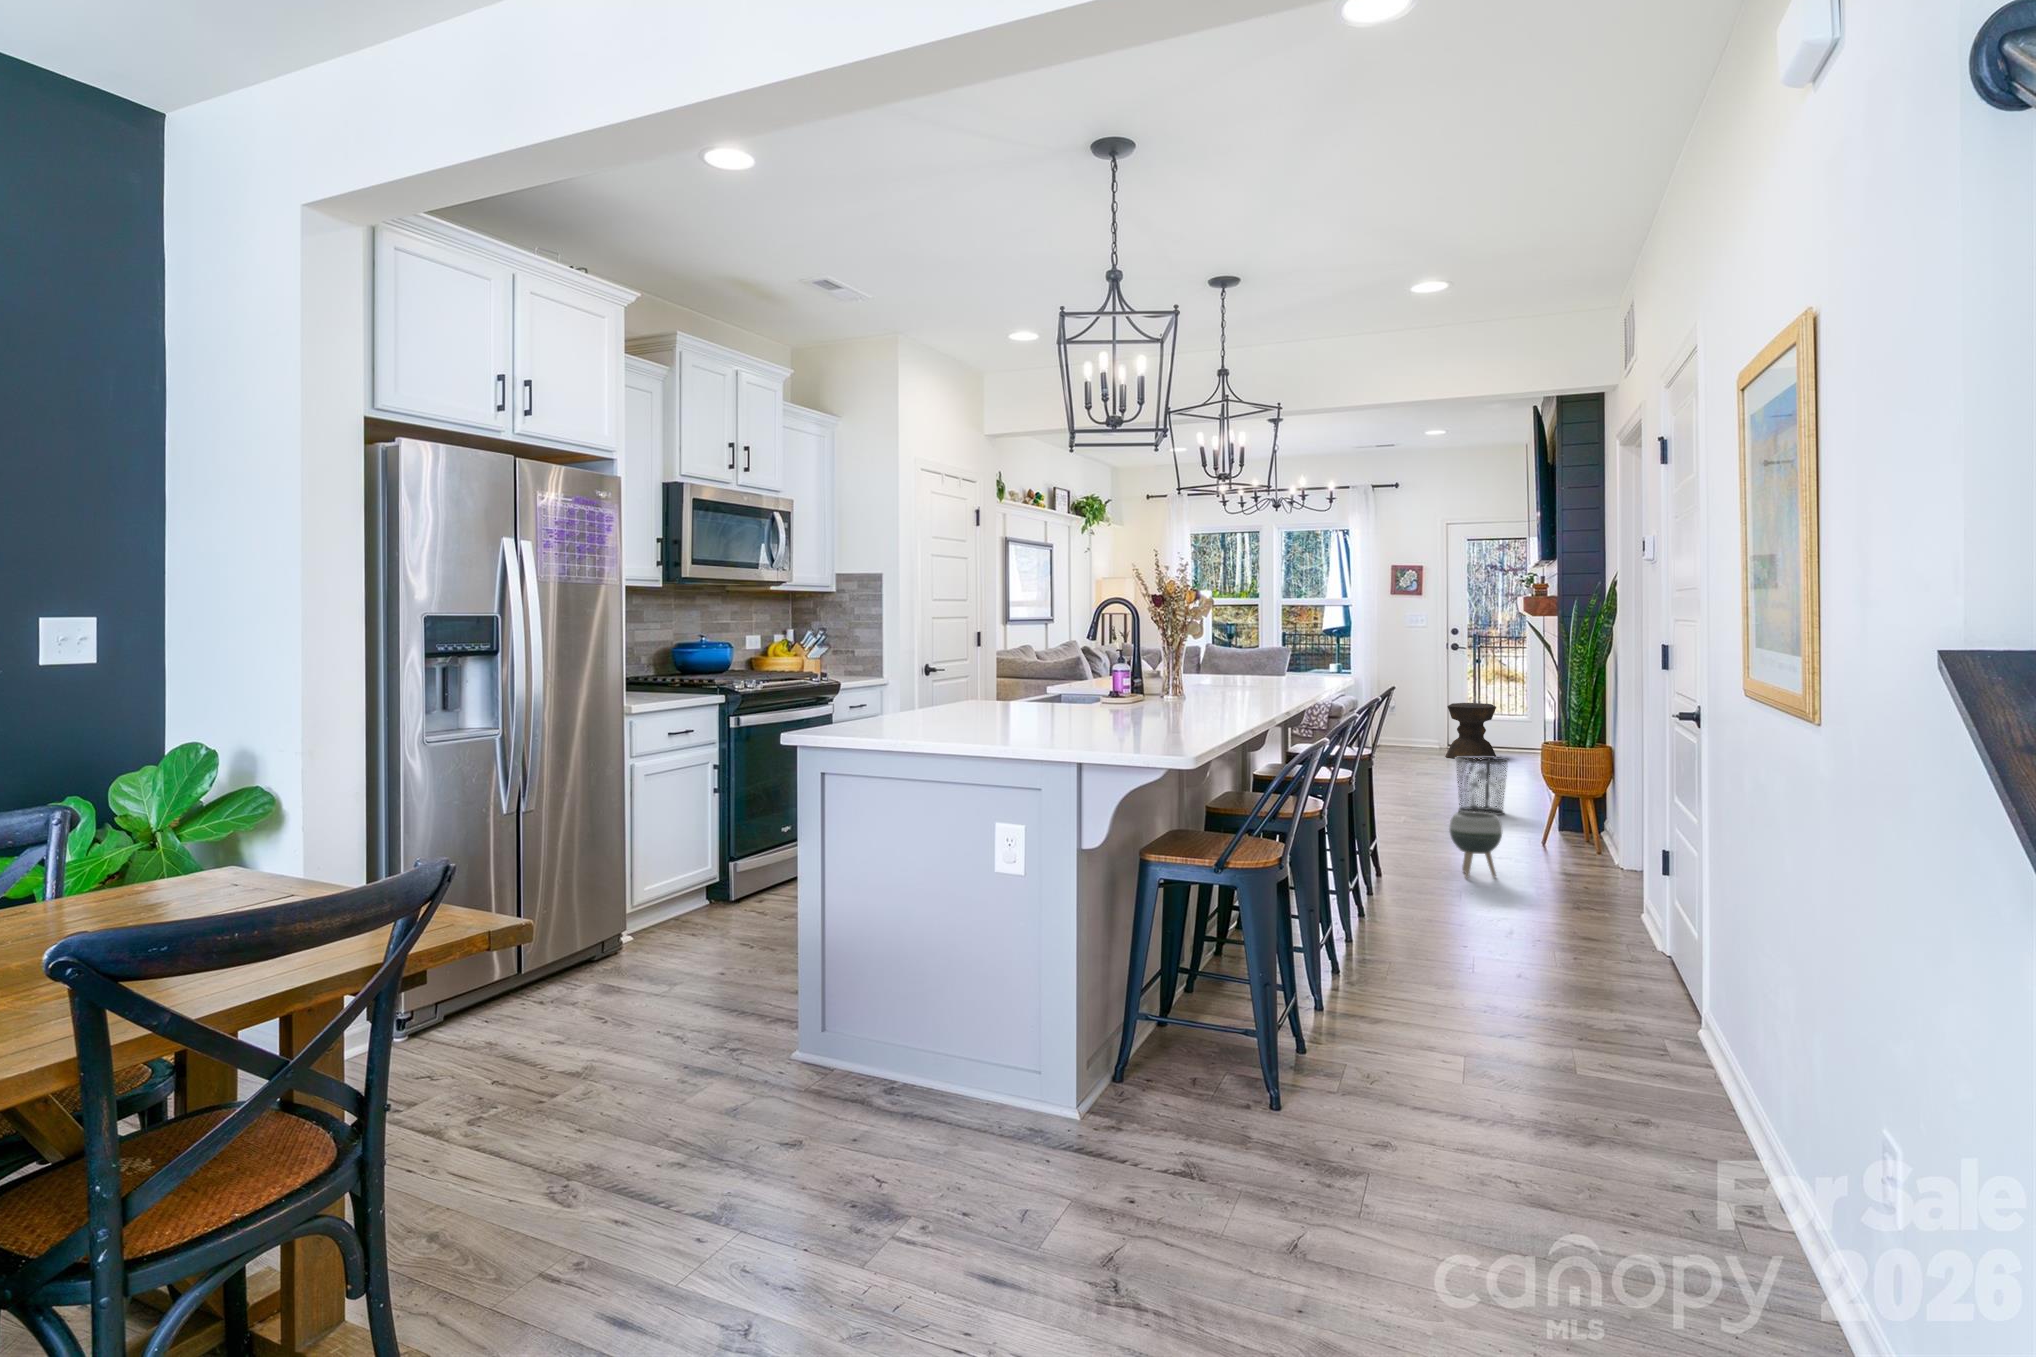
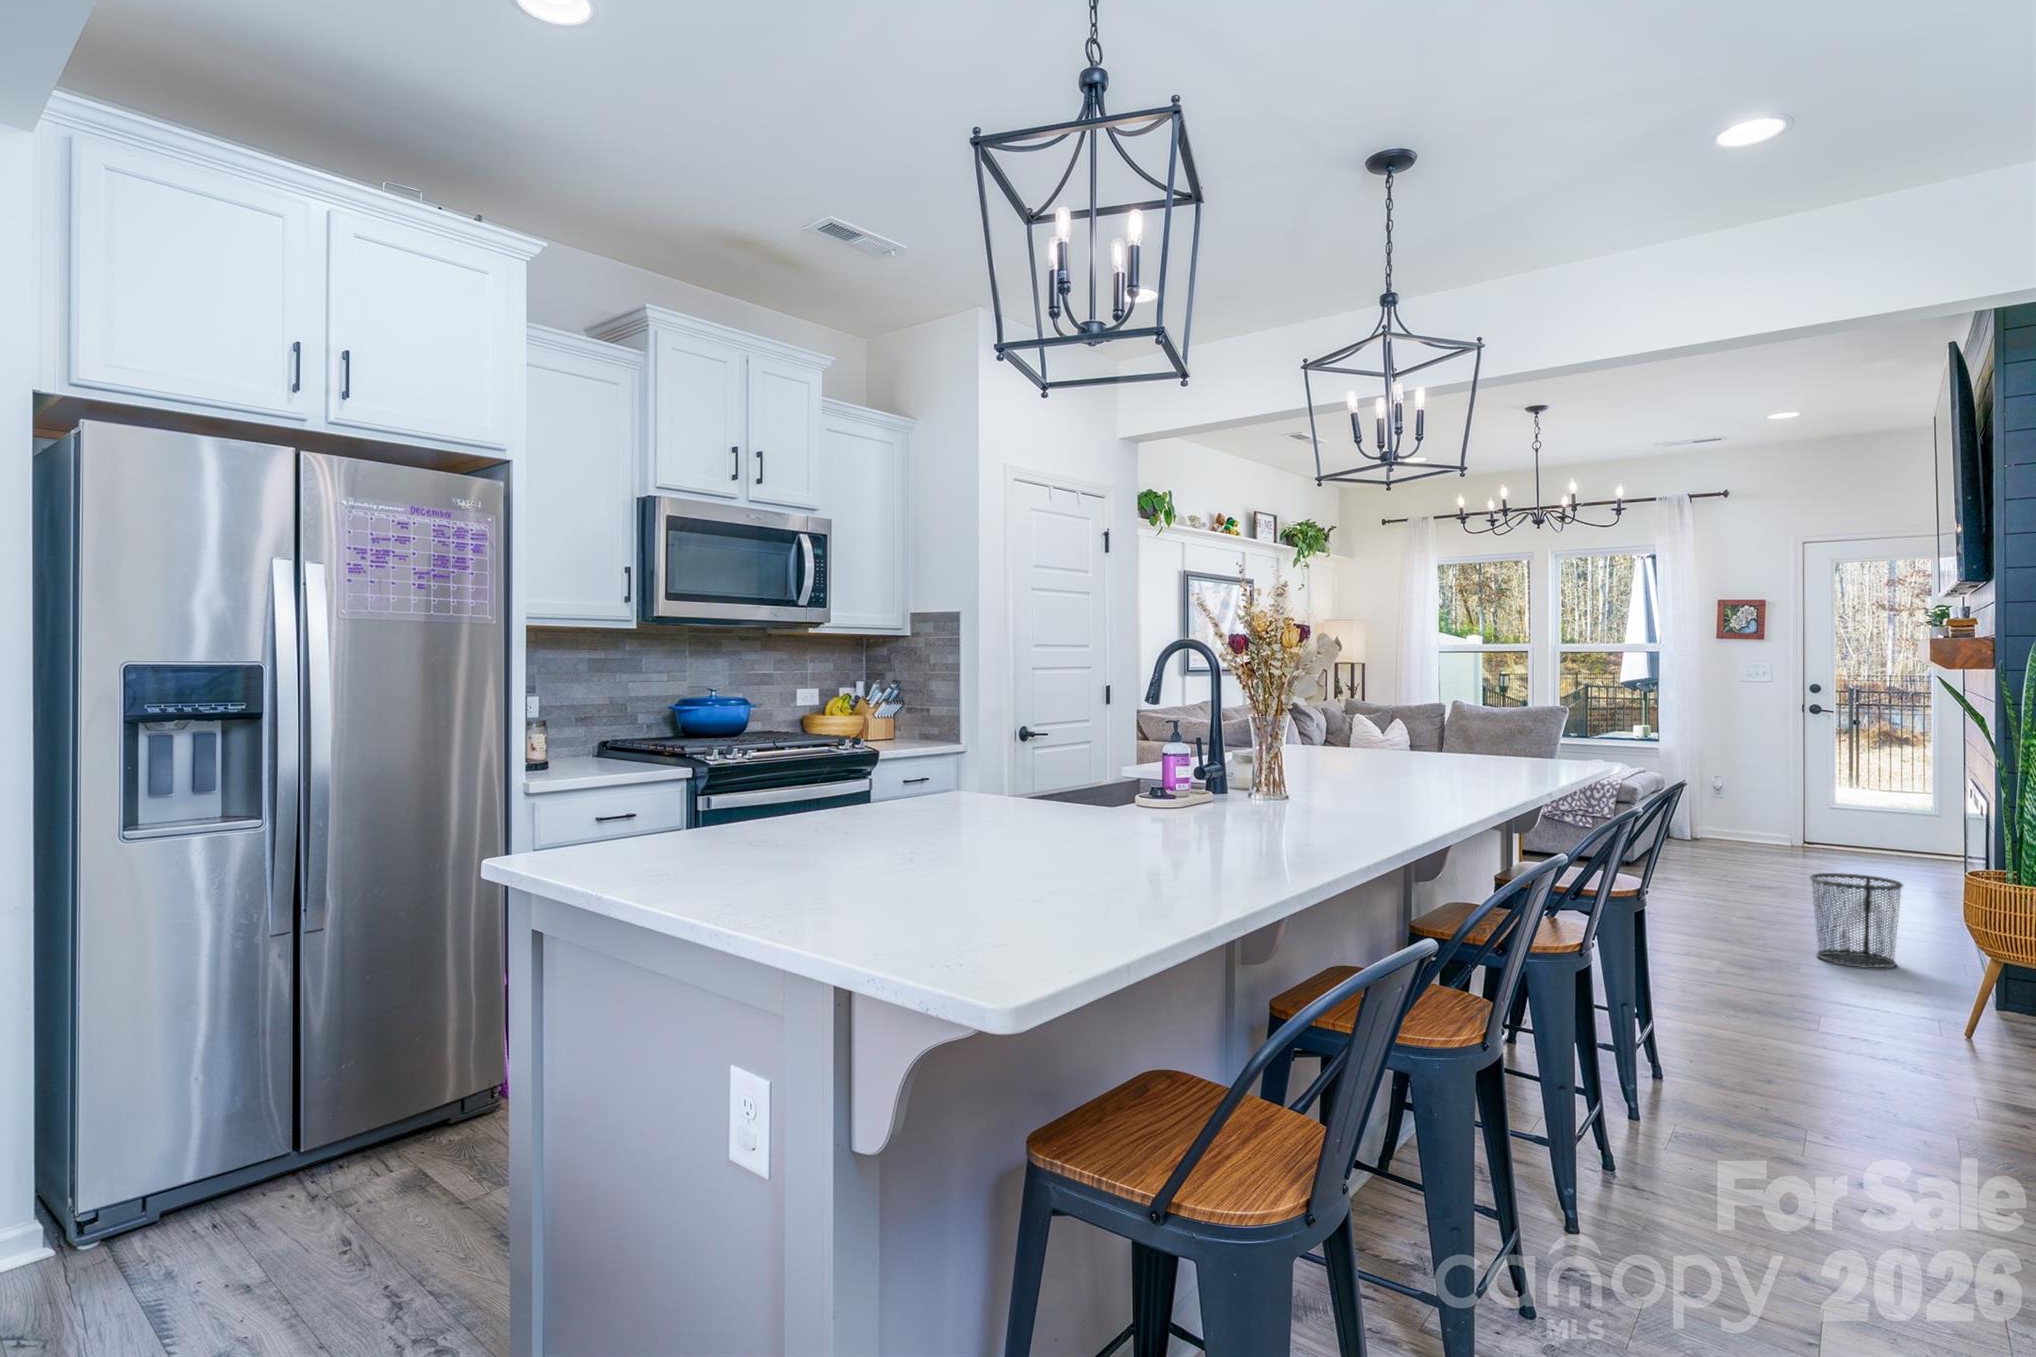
stool: present [1445,703,1496,760] -> none [1806,786,1889,869]
planter: present [1449,811,1502,878] -> none [1786,982,1885,1098]

